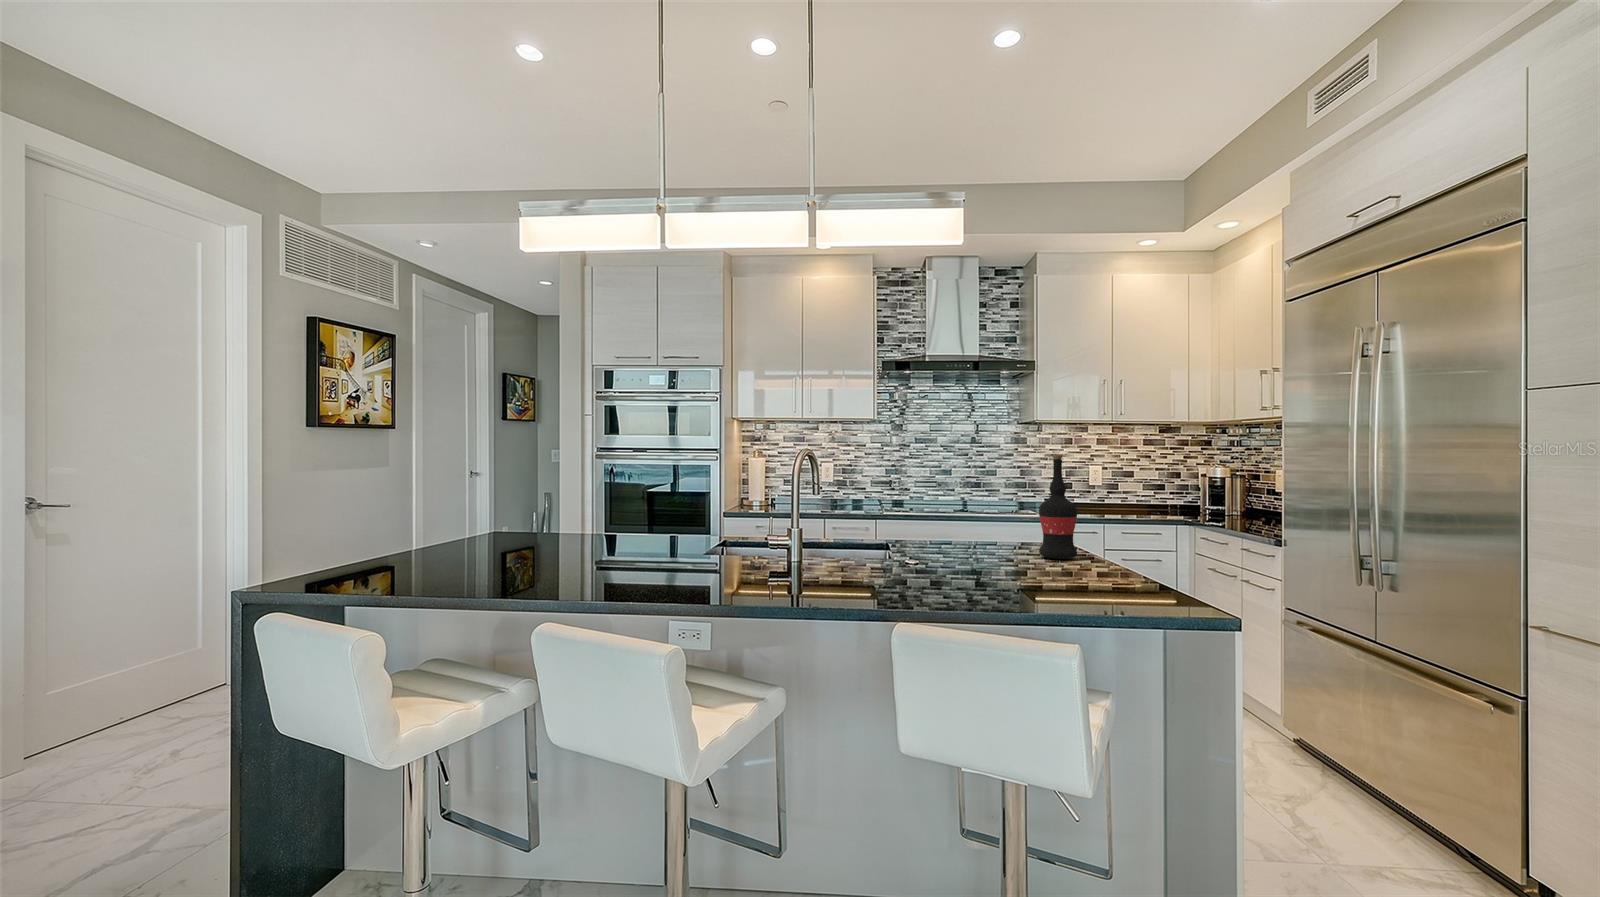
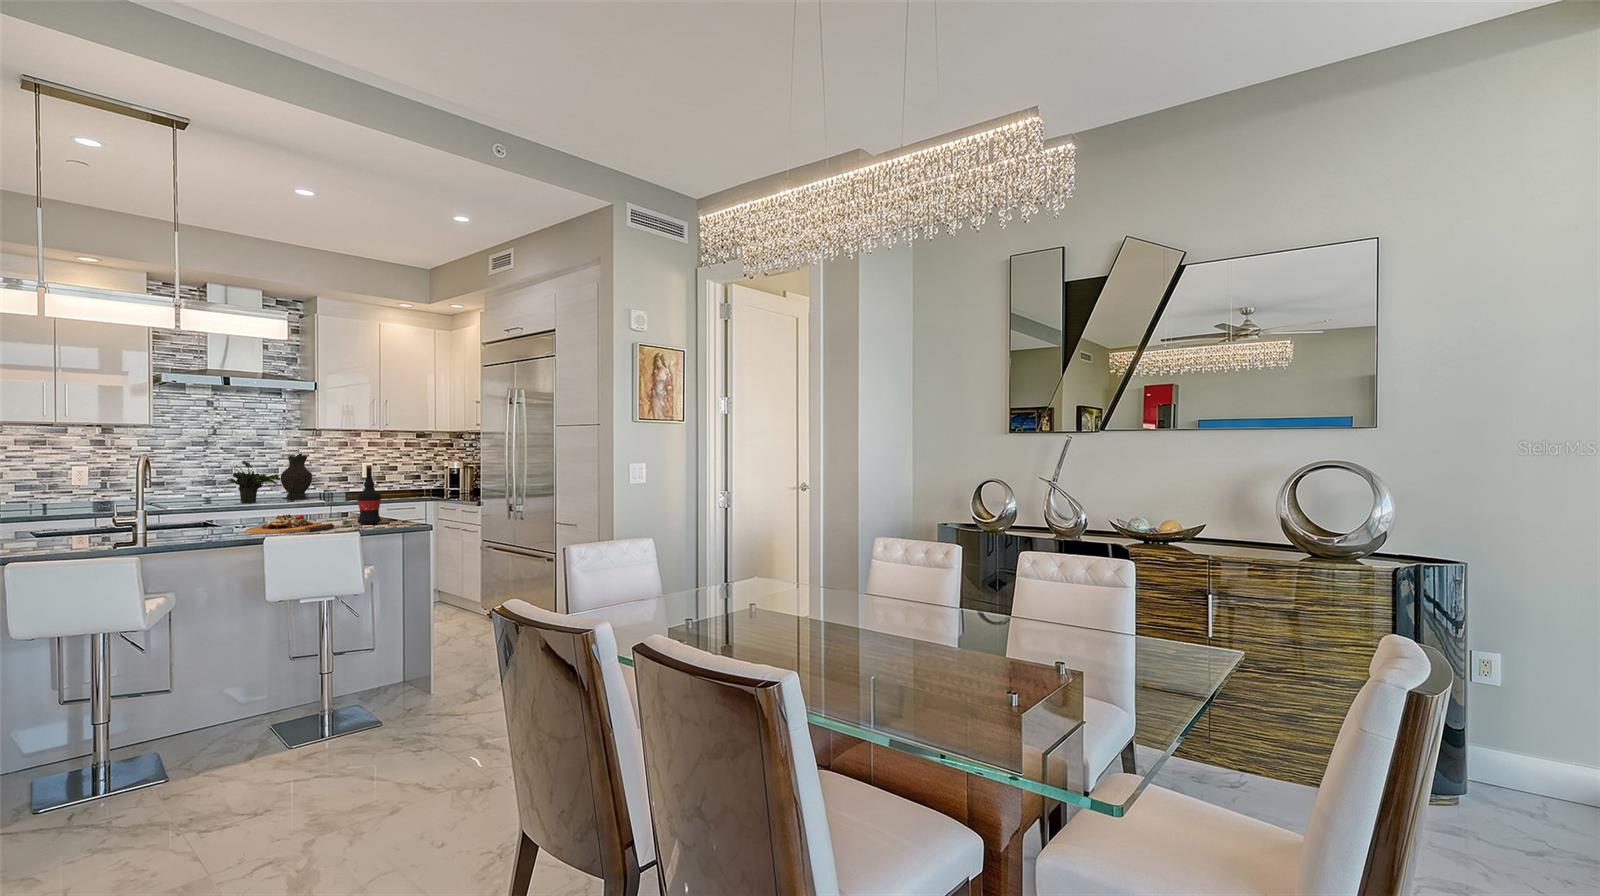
decorative vase: none [998,452,1031,508] -> present [281,454,312,499]
potted plant: none [942,459,993,508] -> present [227,461,280,503]
cutting board: none [880,530,998,564] -> present [245,514,334,534]

